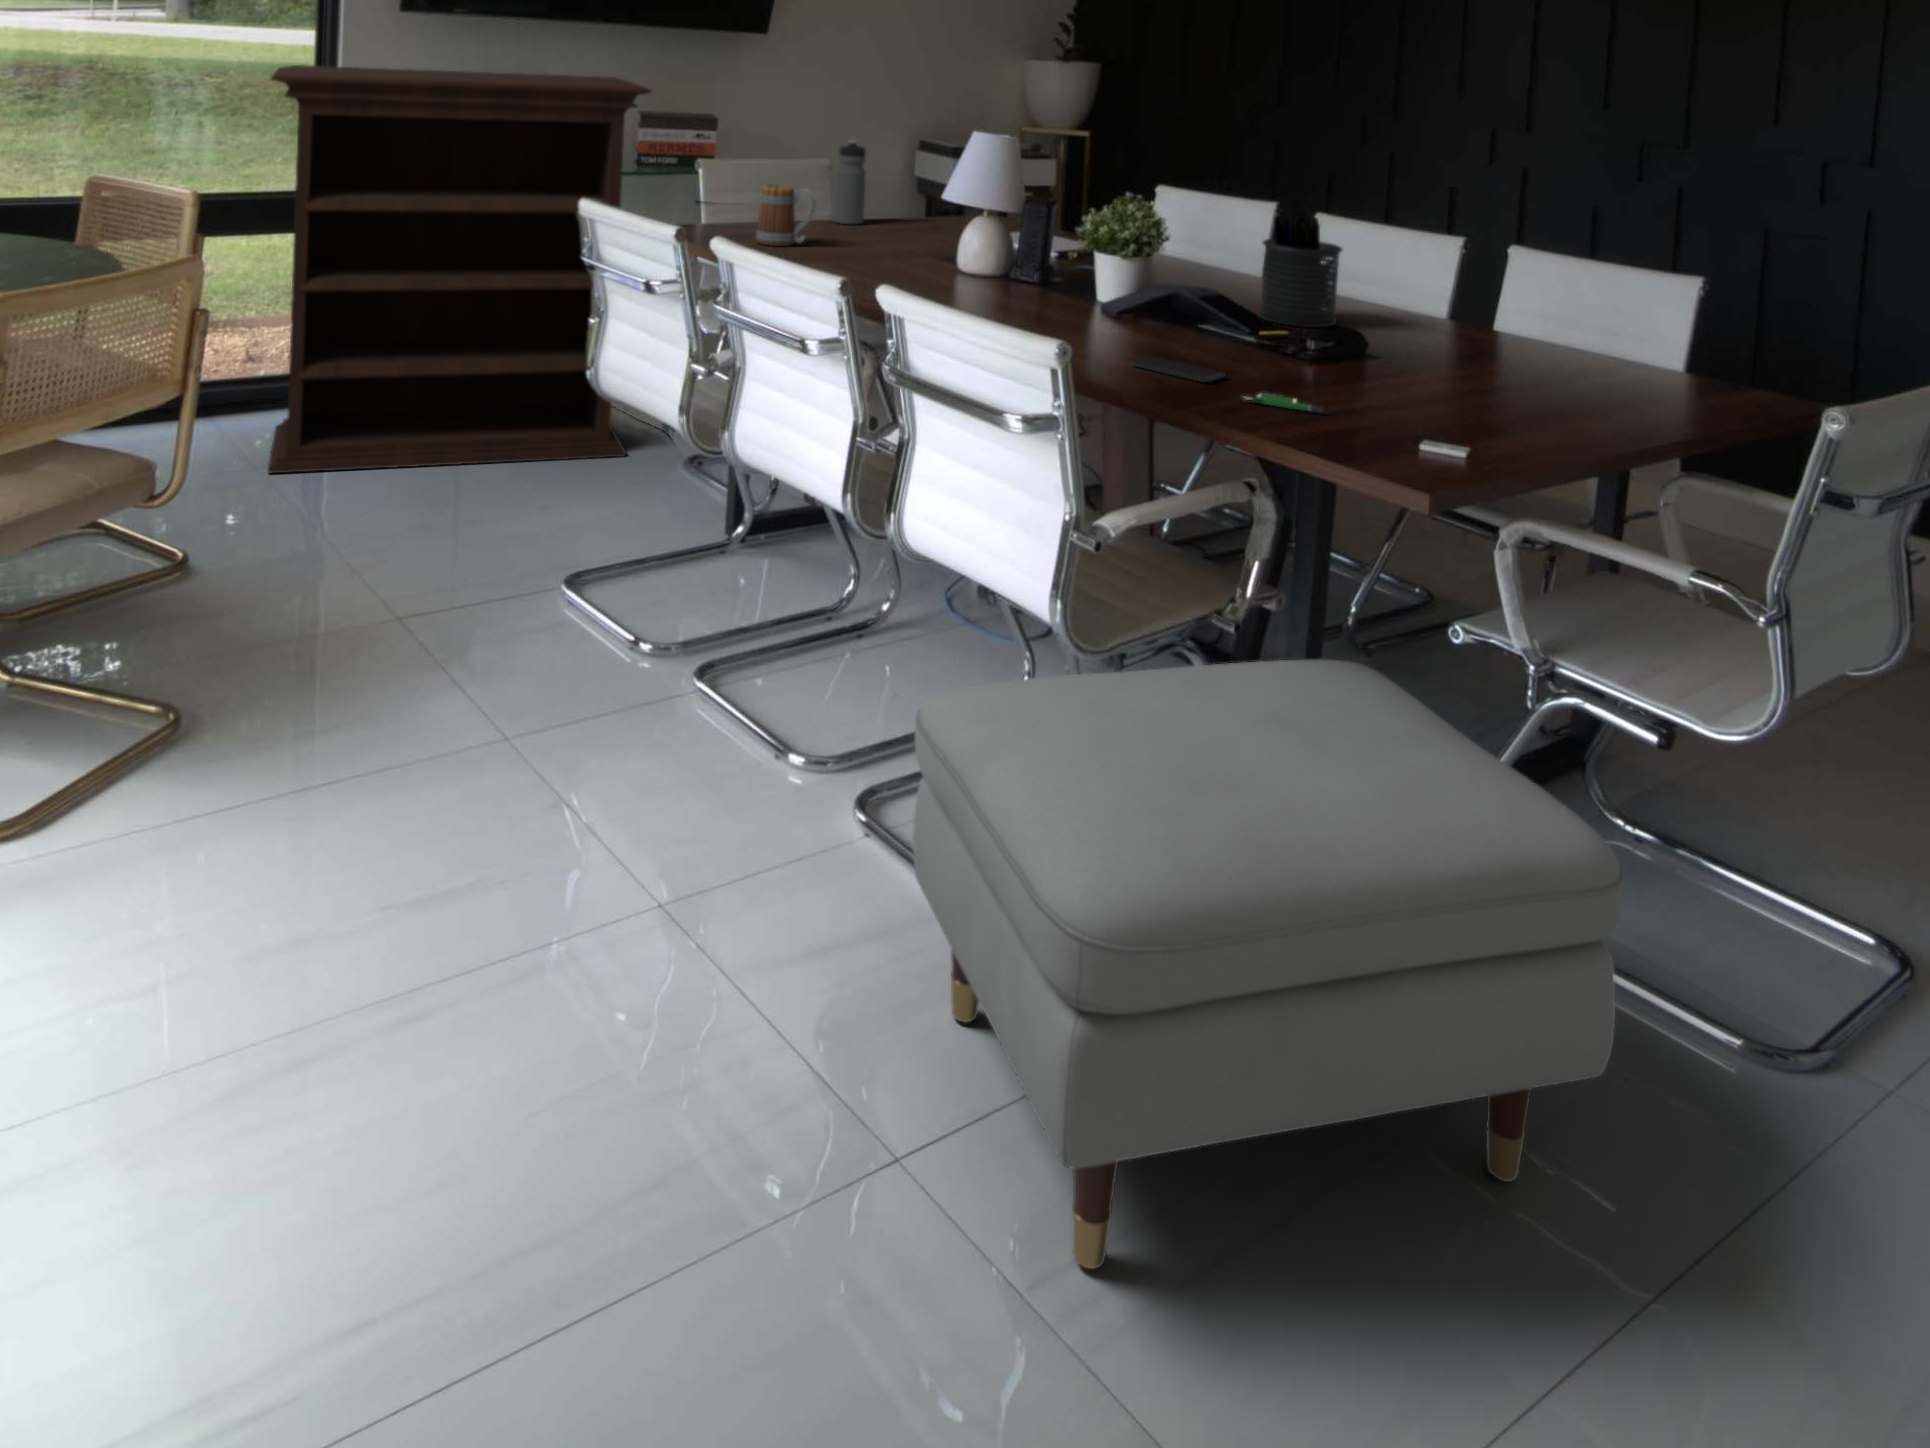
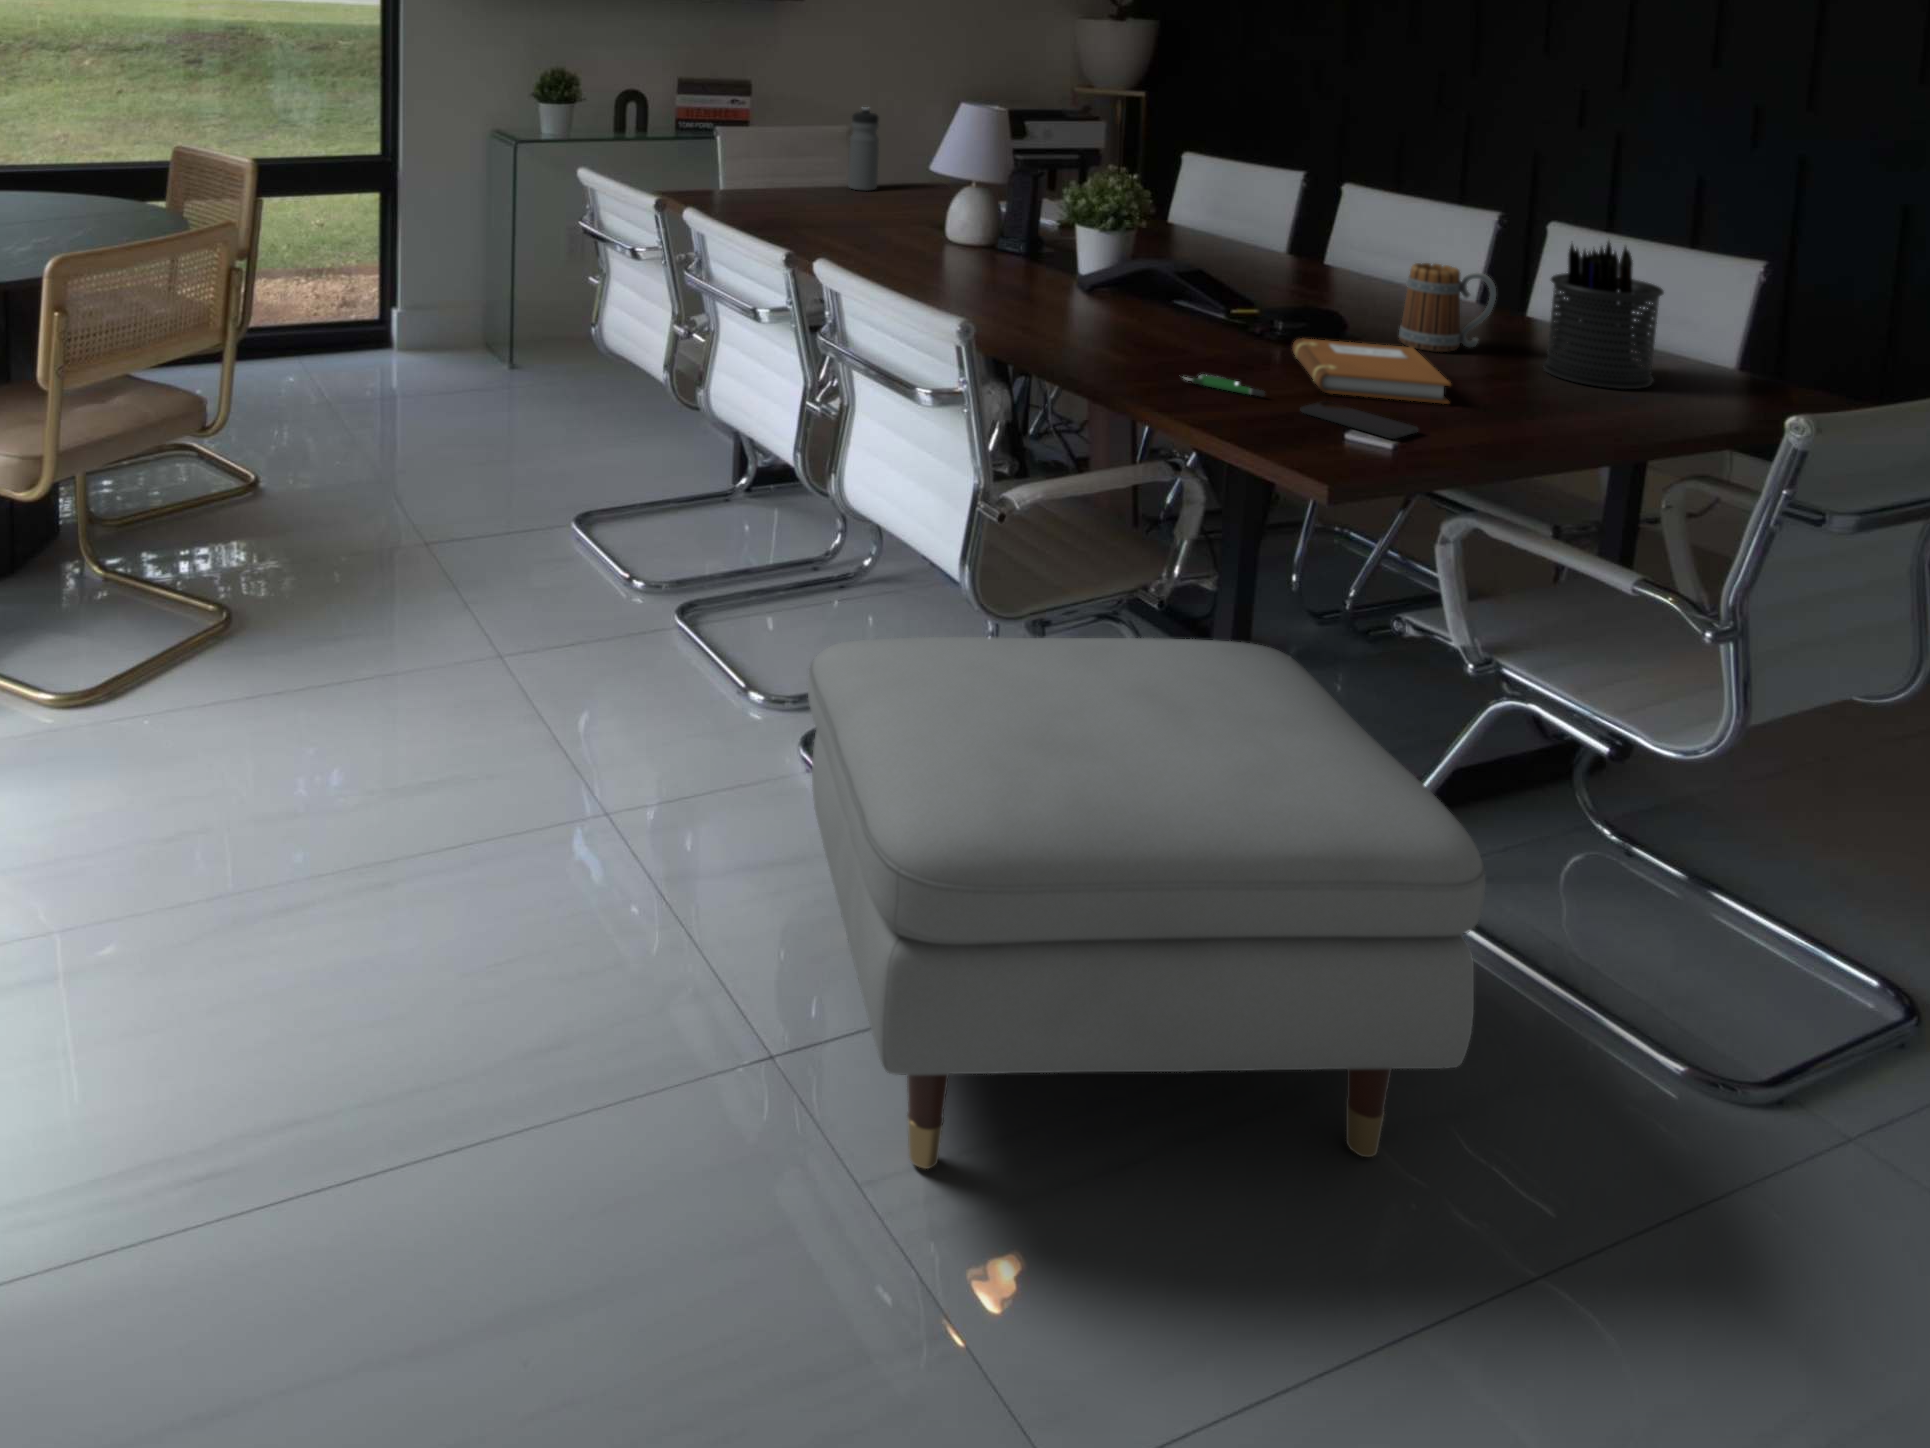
bookshelf: present [268,65,651,473] -> none [324,40,671,411]
mug: present [756,184,815,246] -> present [1399,263,1496,352]
pen holder: present [1258,212,1342,327] -> present [1543,242,1664,389]
smartphone: present [1132,356,1224,382] -> present [1301,401,1418,439]
notebook: none [1326,356,1486,414] -> present [1293,339,1451,404]

